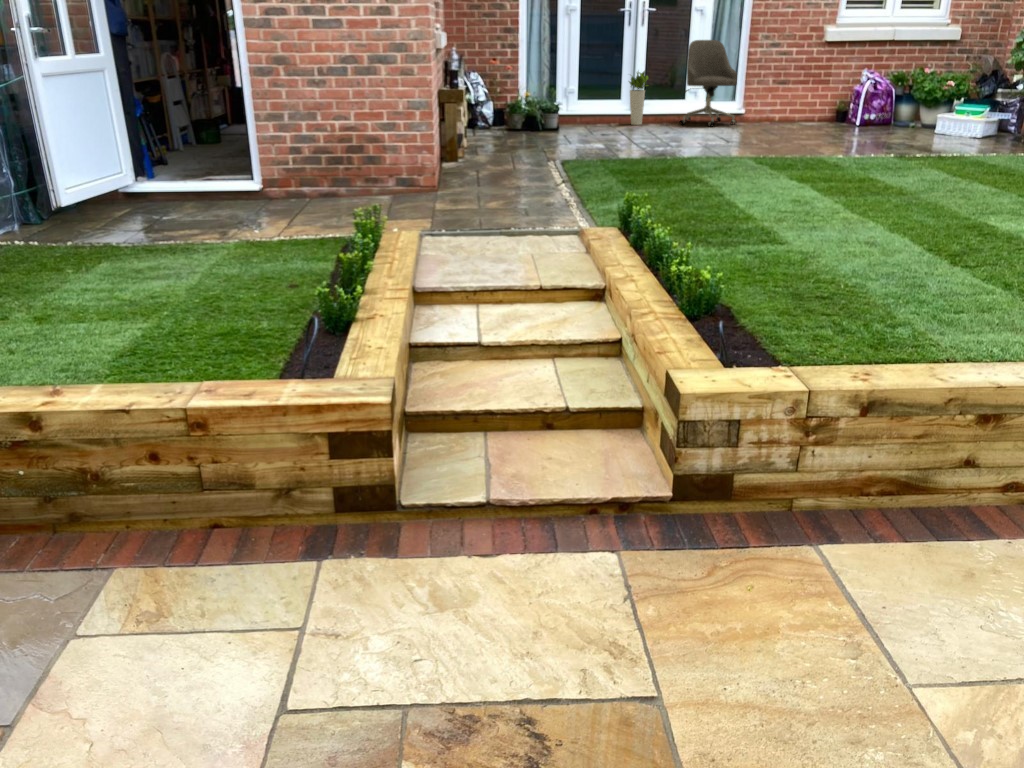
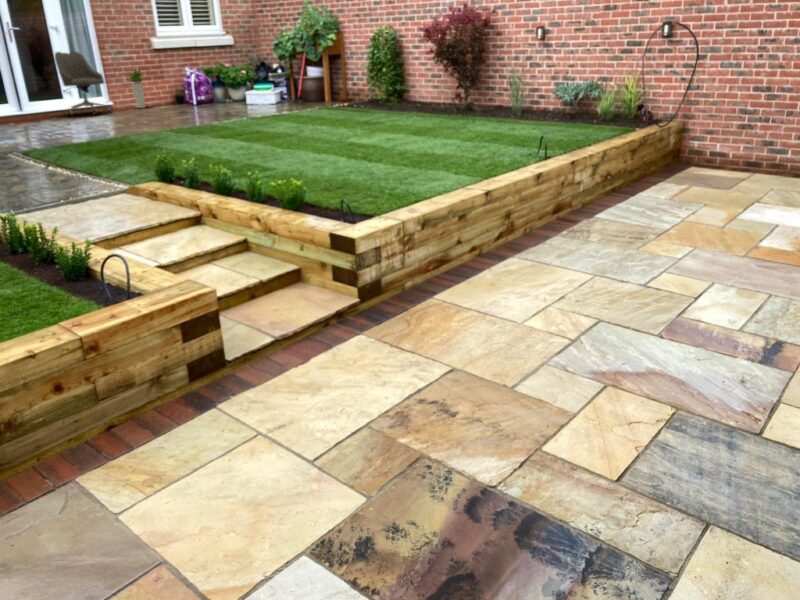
planter: present [629,71,648,125] -> present [130,69,146,108]

